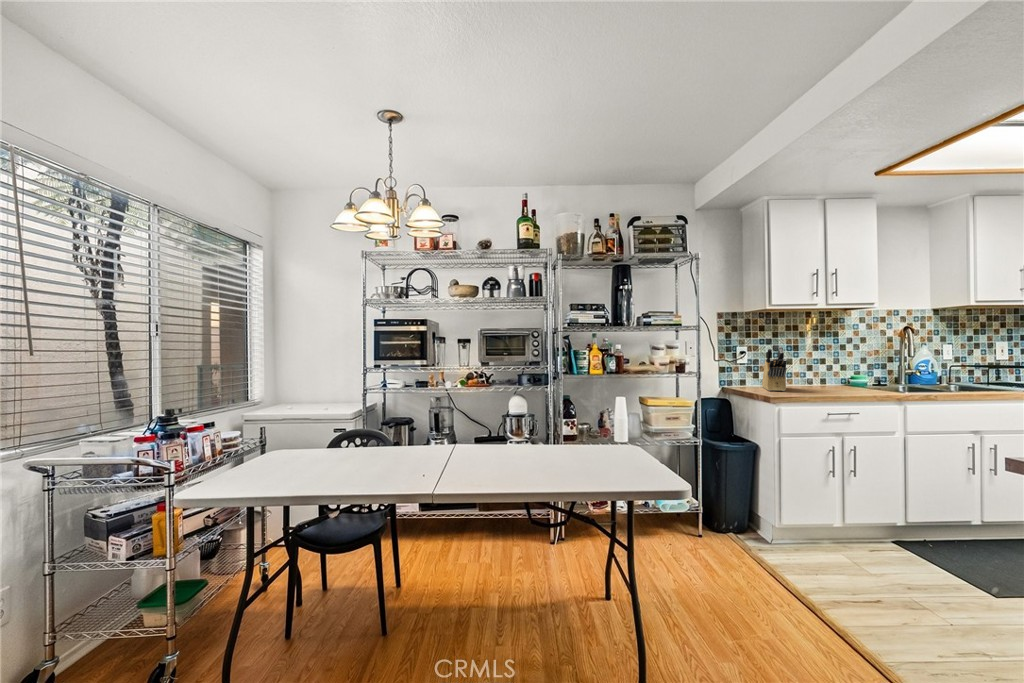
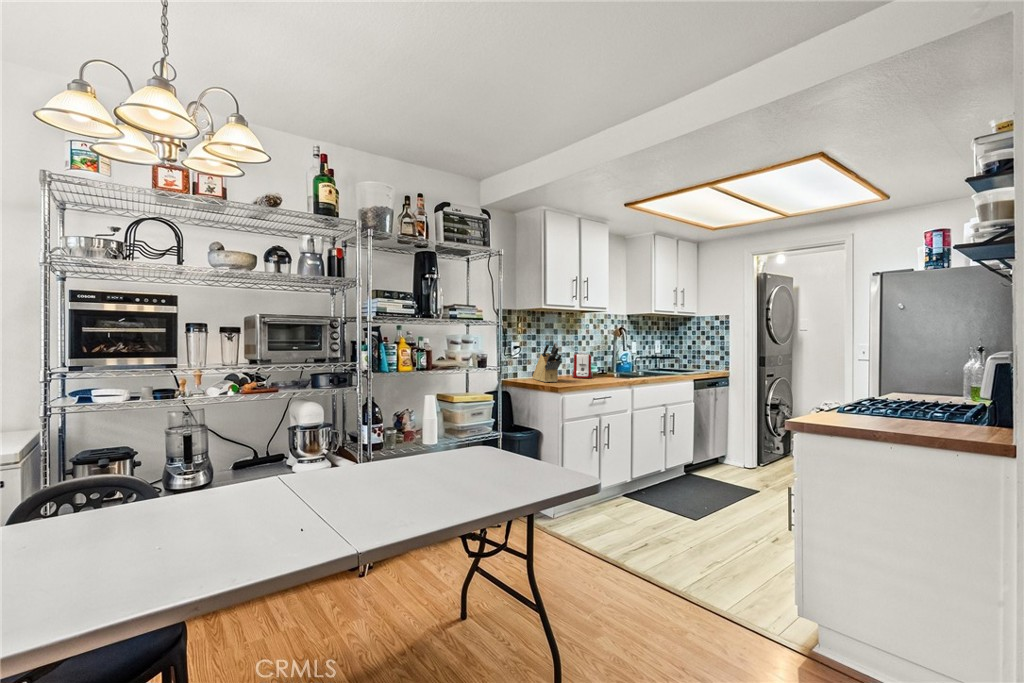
toaster: none [820,360,856,389] -> present [572,353,593,378]

